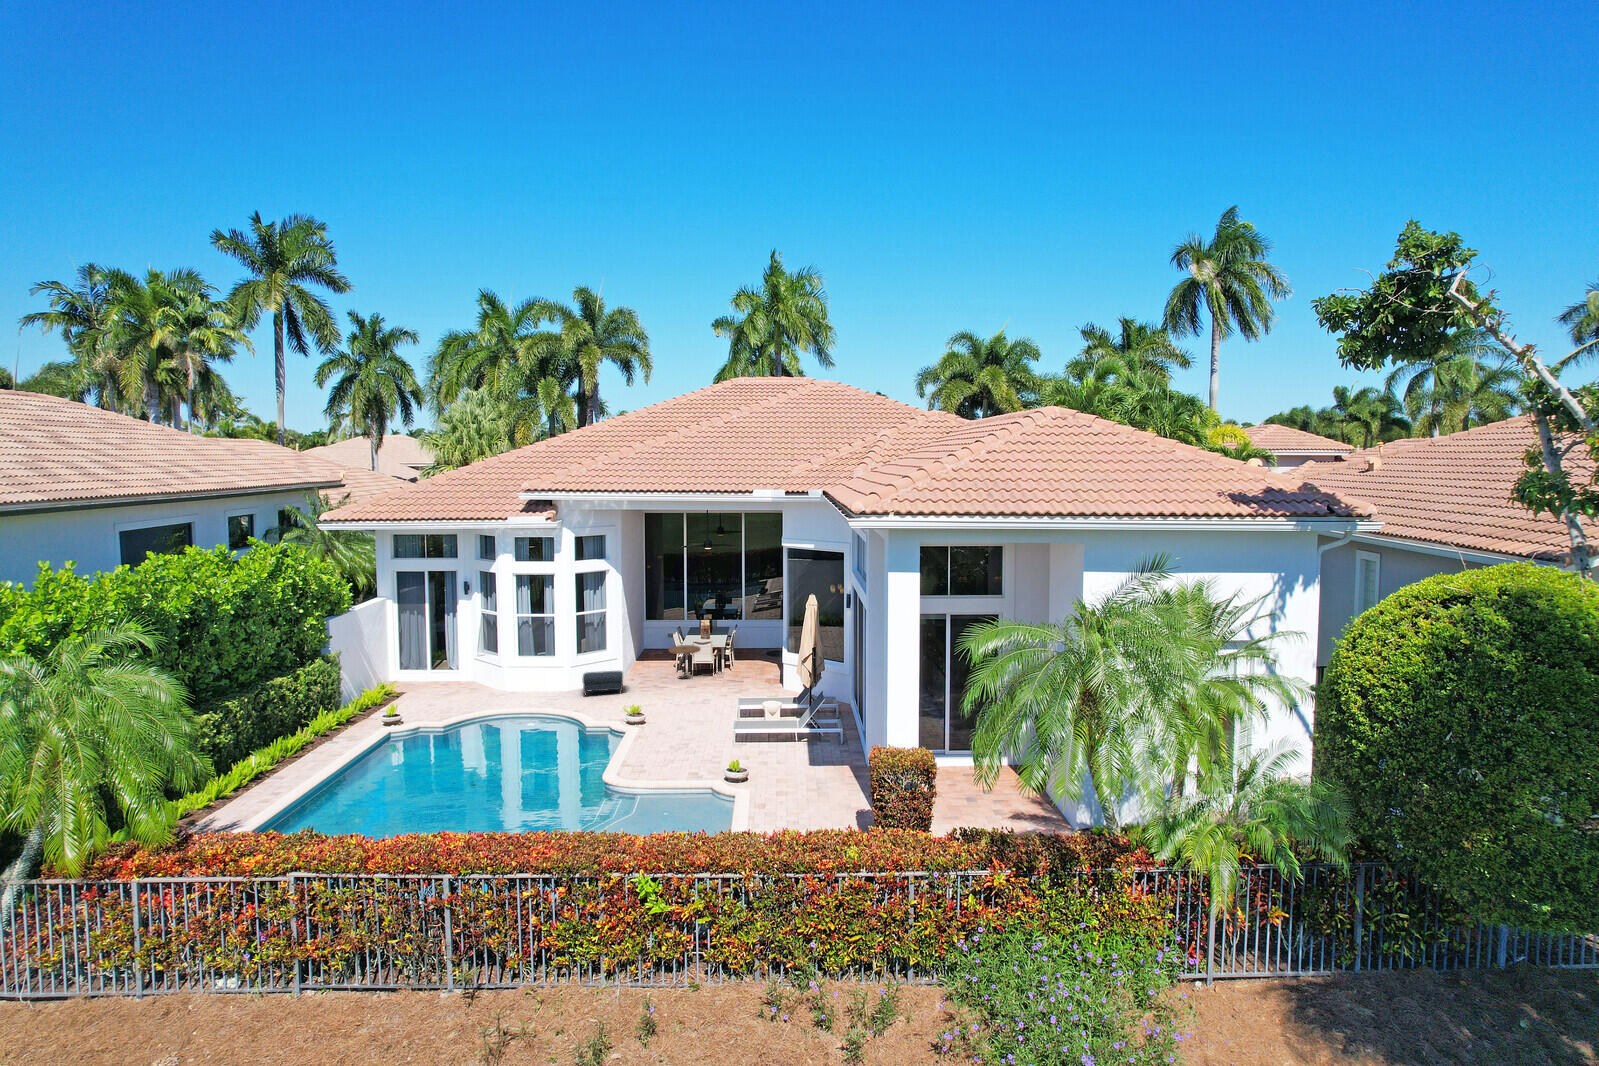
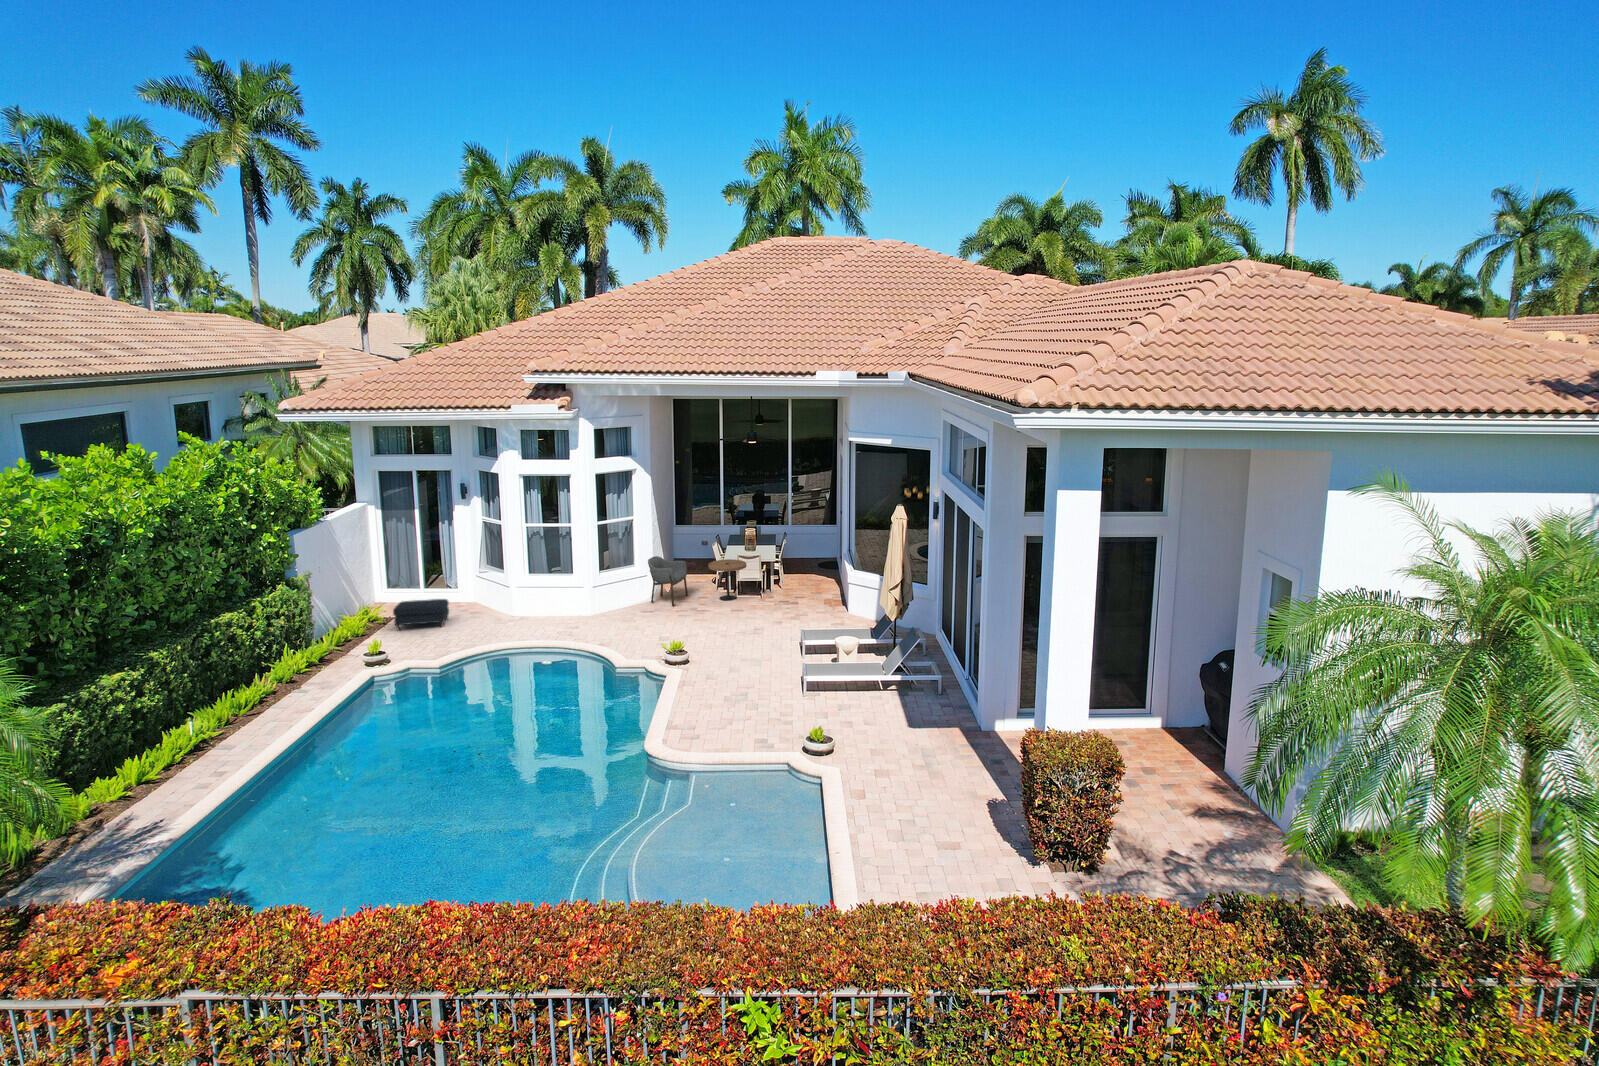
armchair: none [618,642,652,684] -> present [648,556,688,606]
ottoman: present [582,671,623,695] -> present [393,599,449,630]

